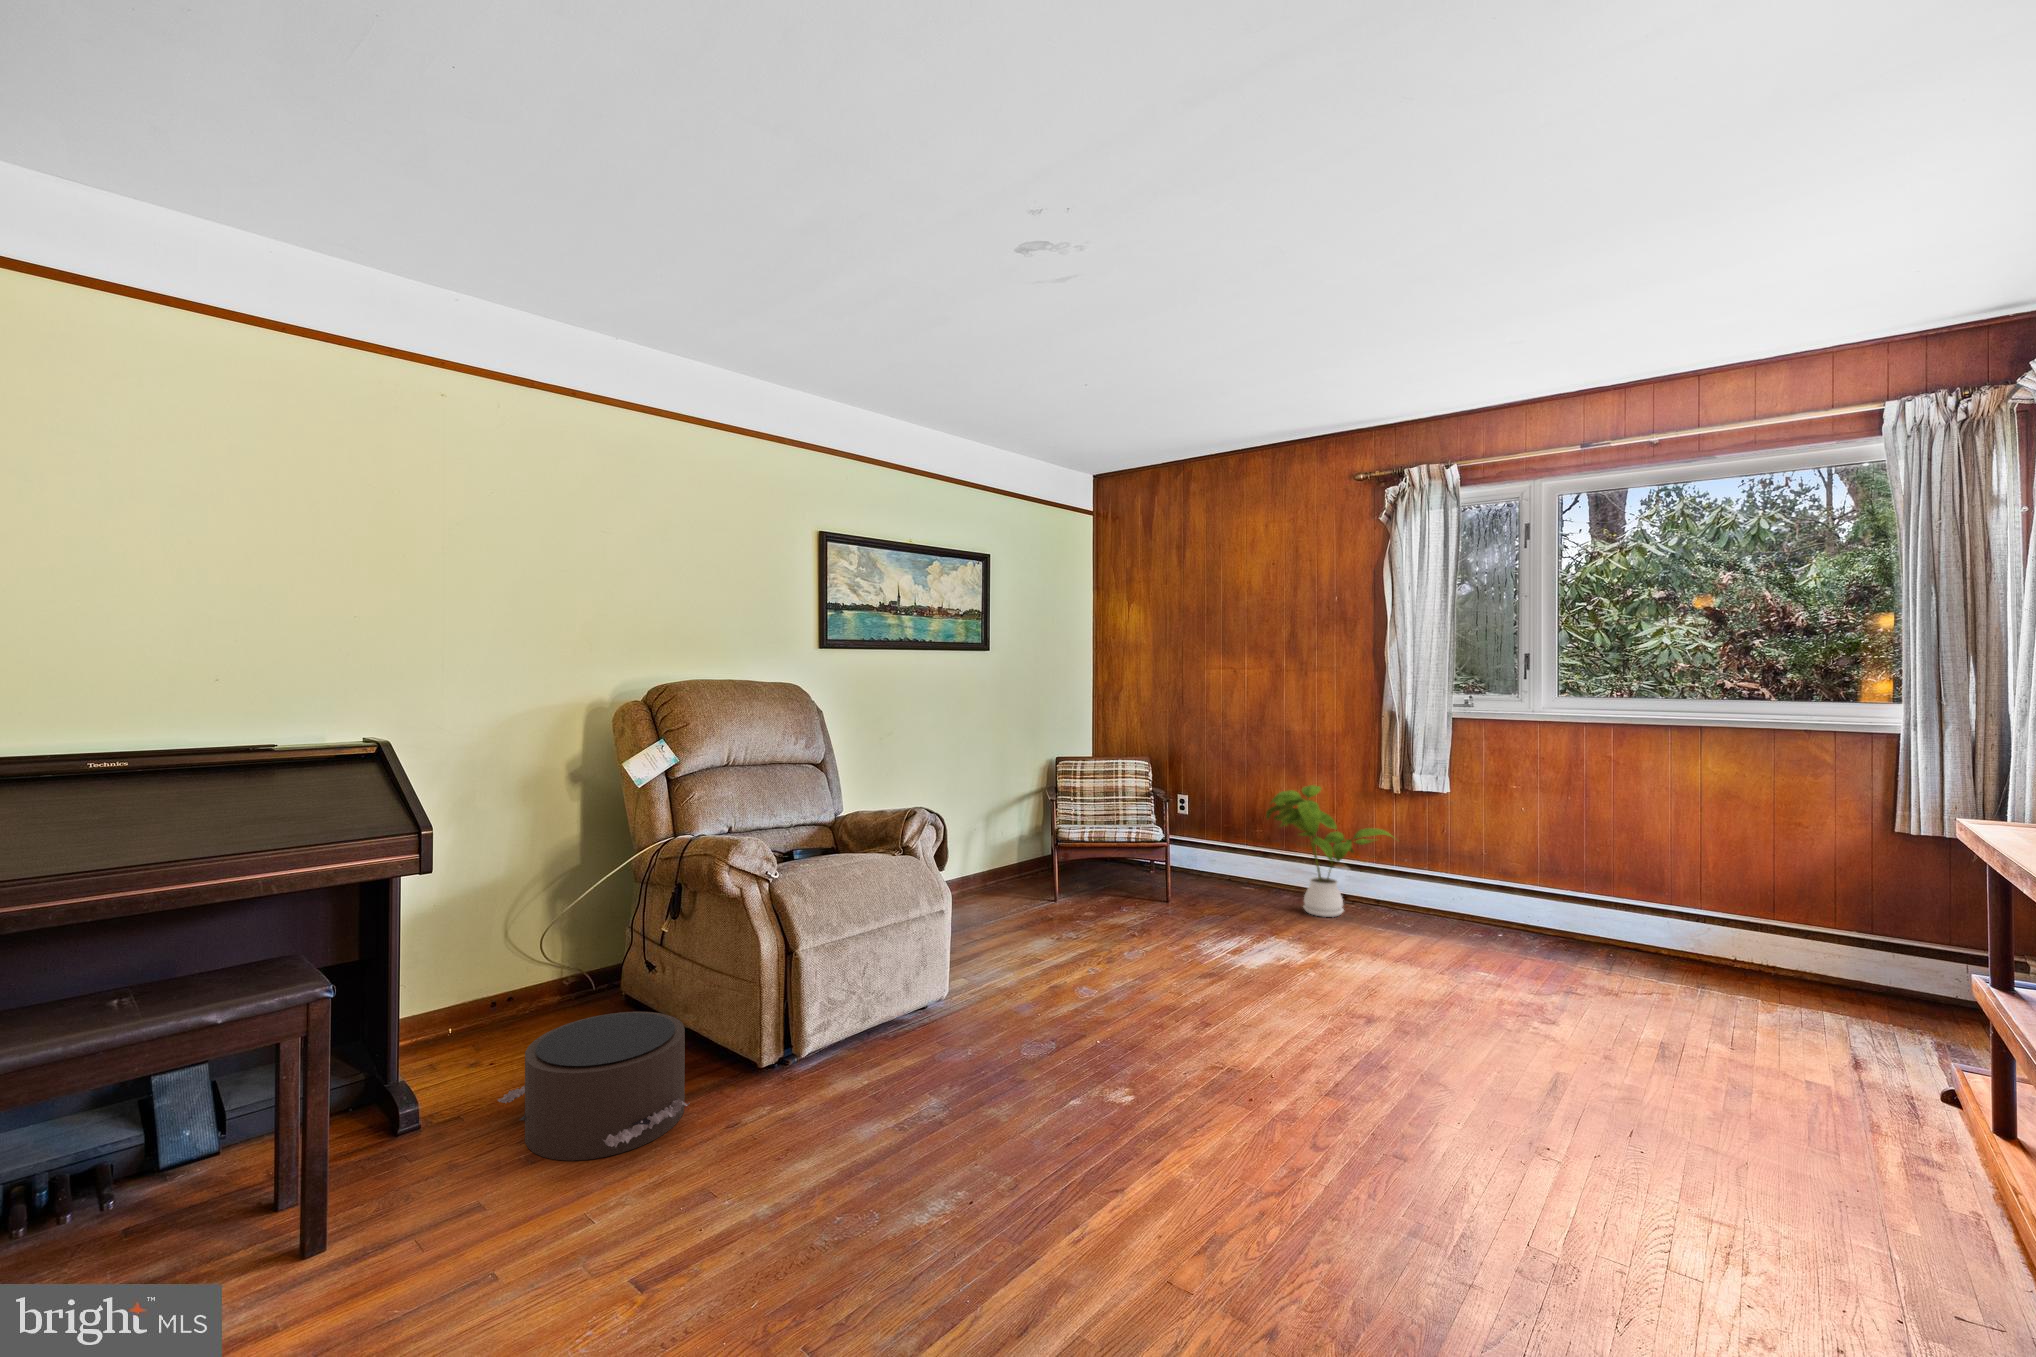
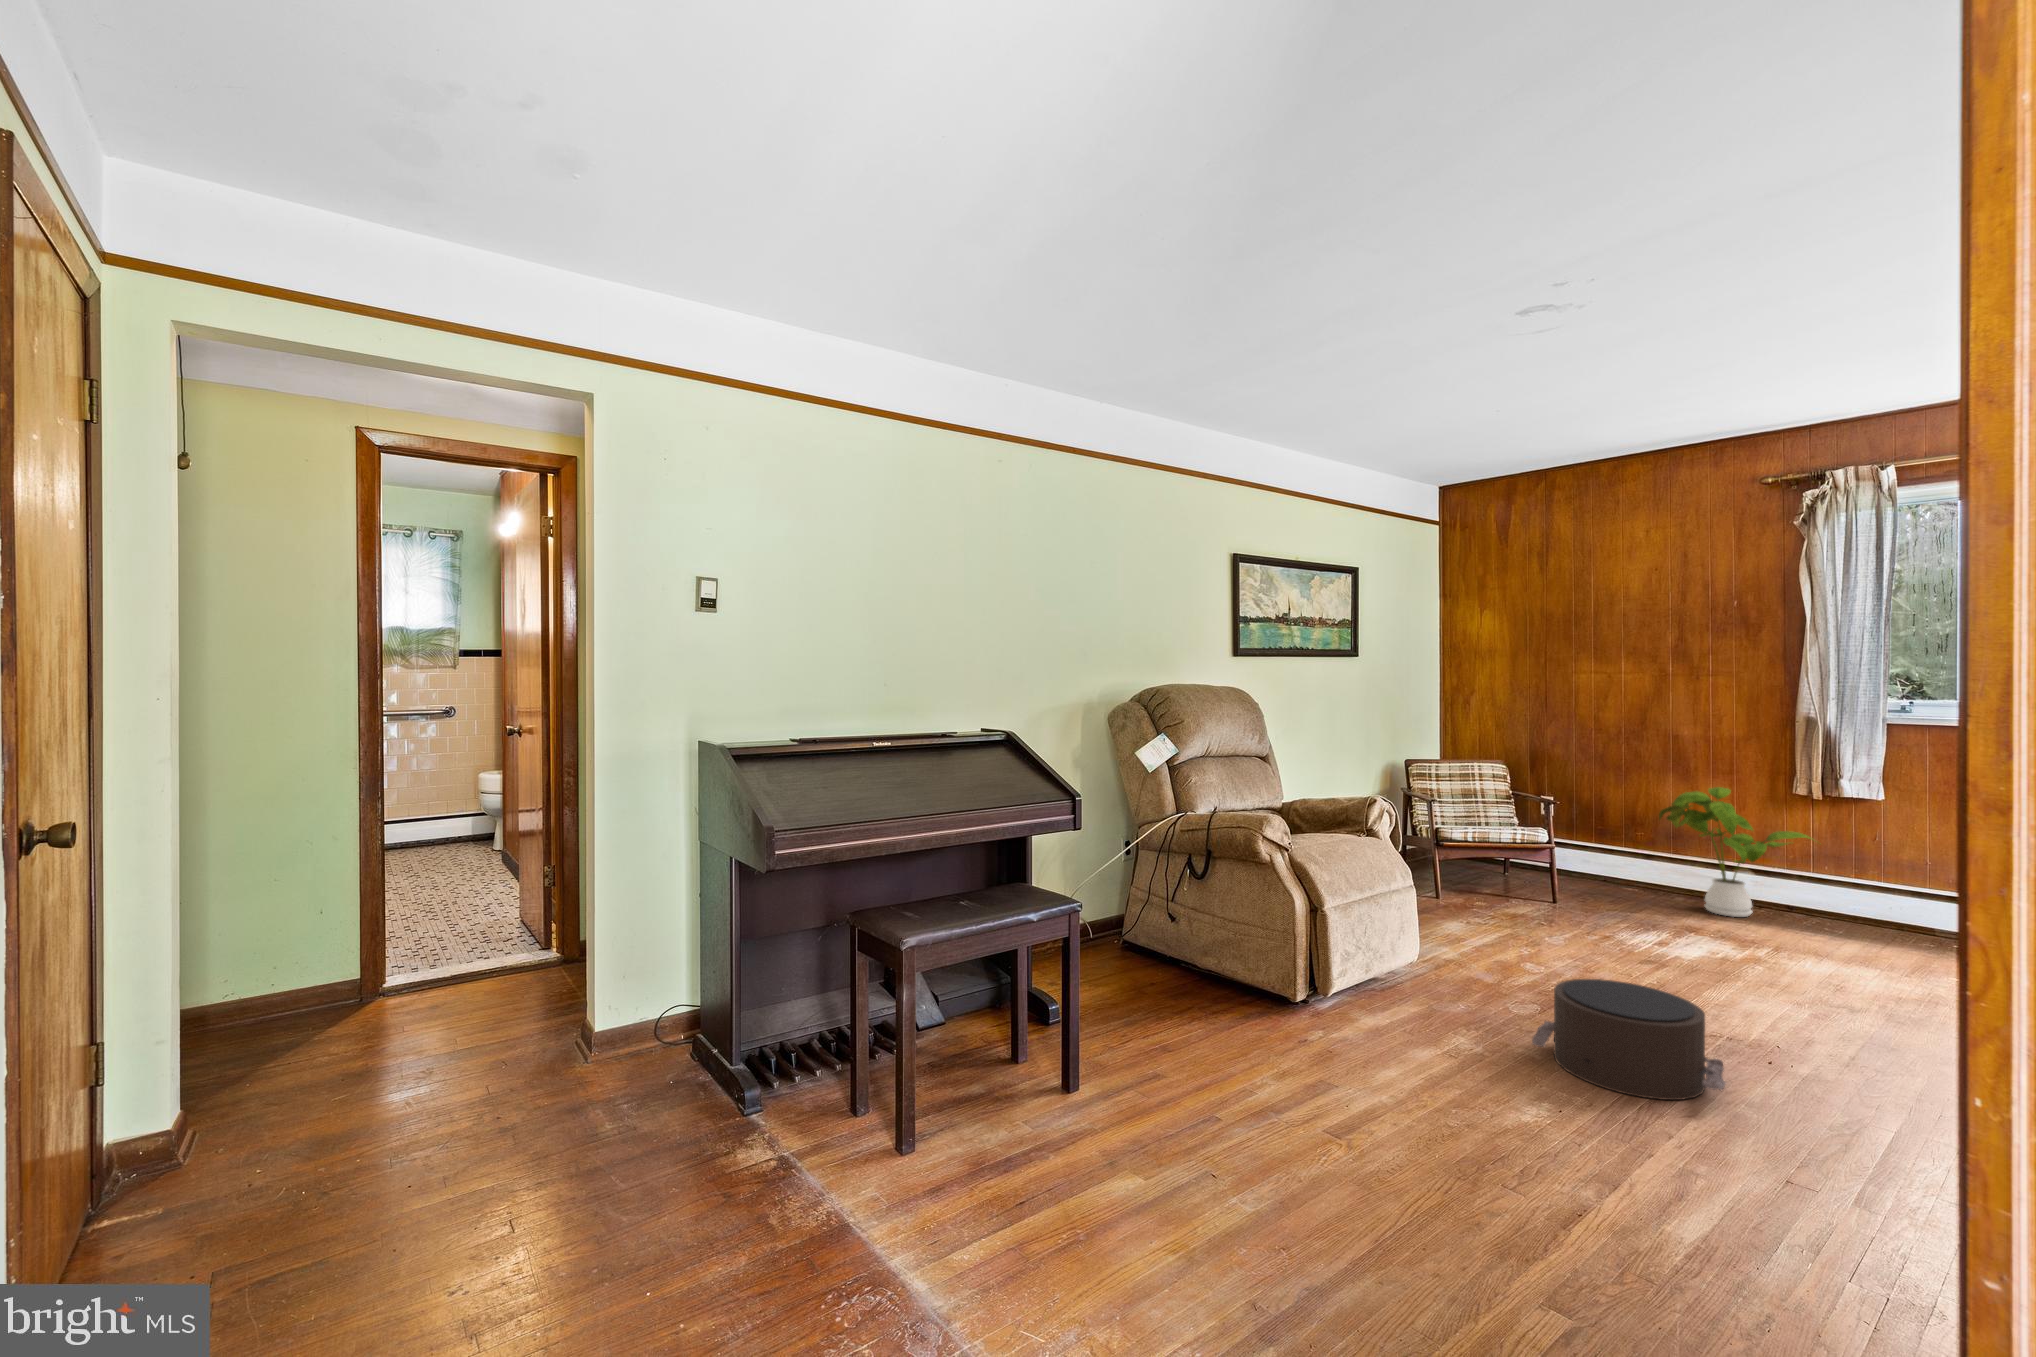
pouf: present [498,1012,690,1161] -> present [1532,979,1726,1100]

